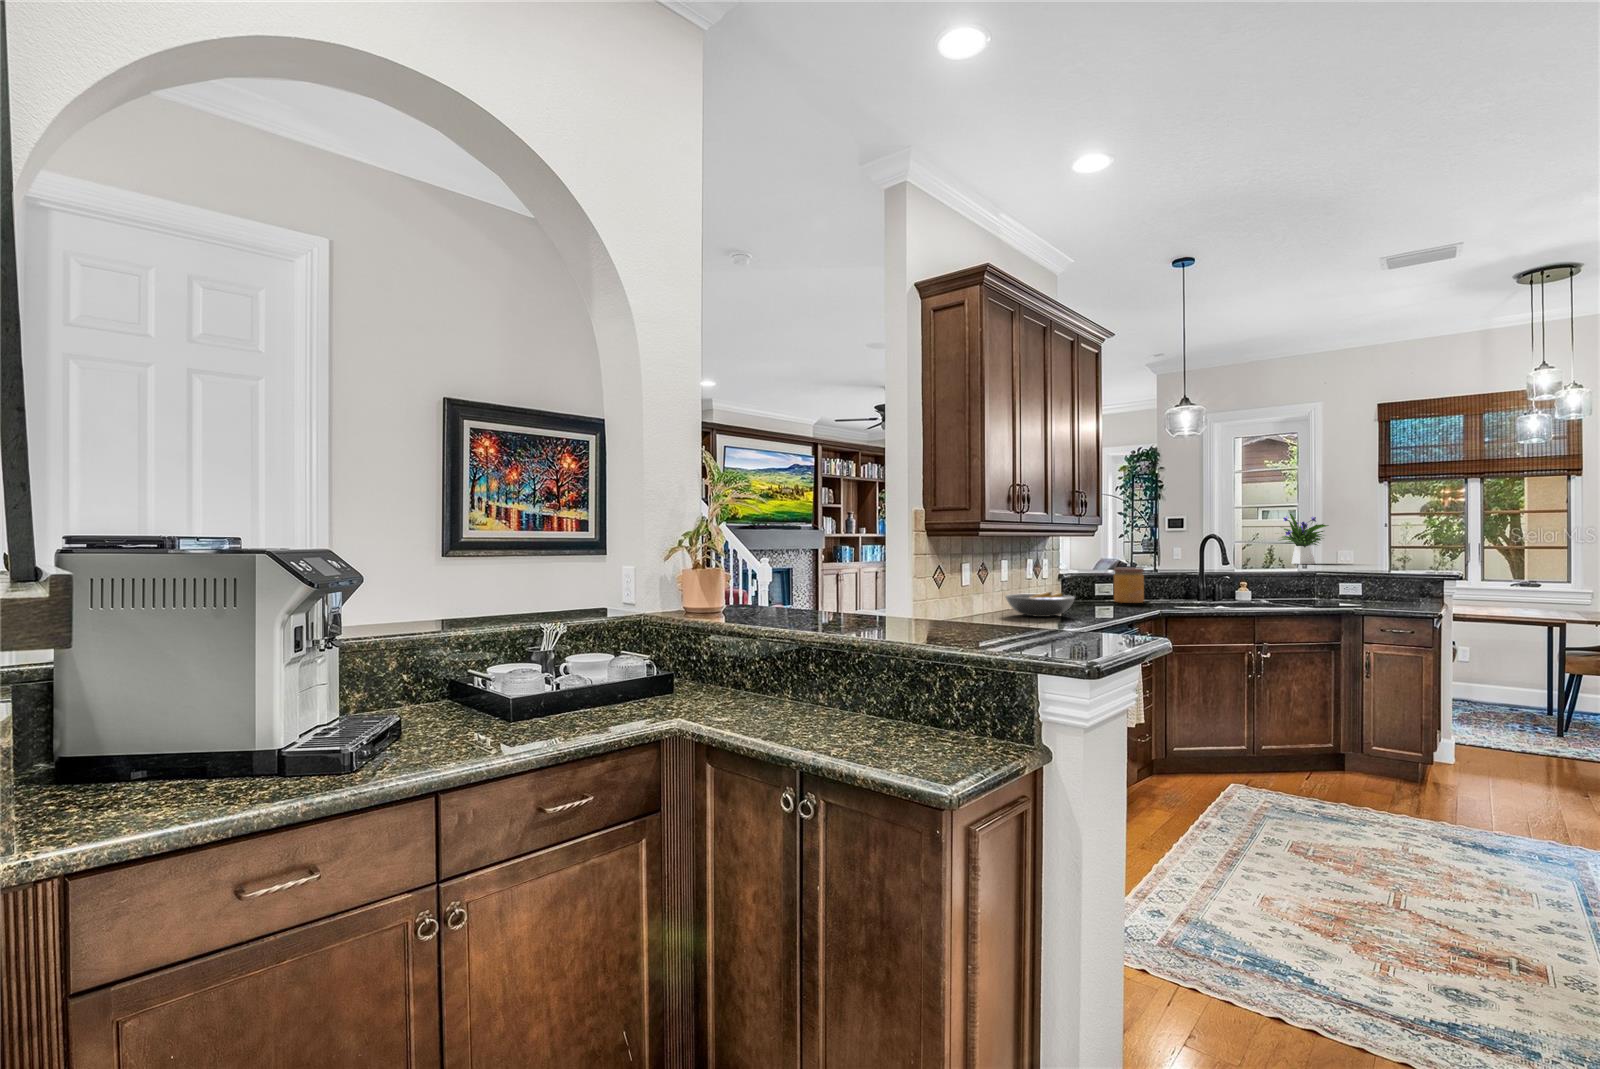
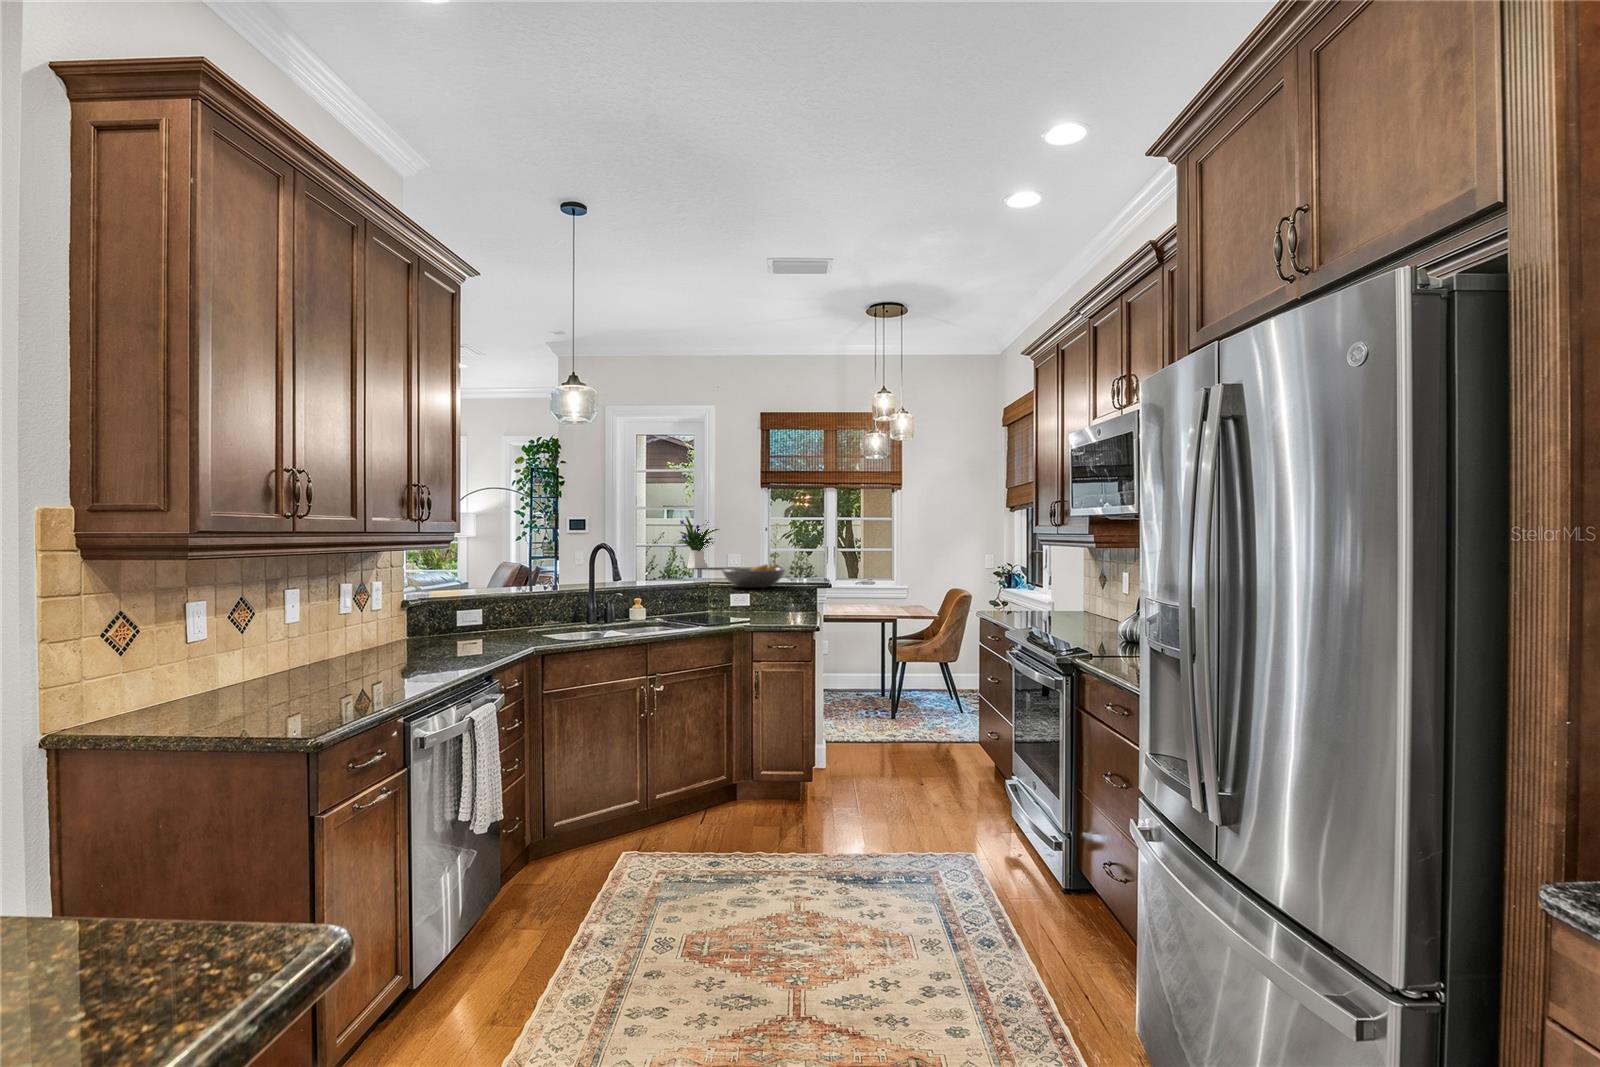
jar: present [1114,568,1144,603] -> none [482,586,521,634]
fruit bowl: present [1006,592,1075,617] -> present [722,565,785,588]

